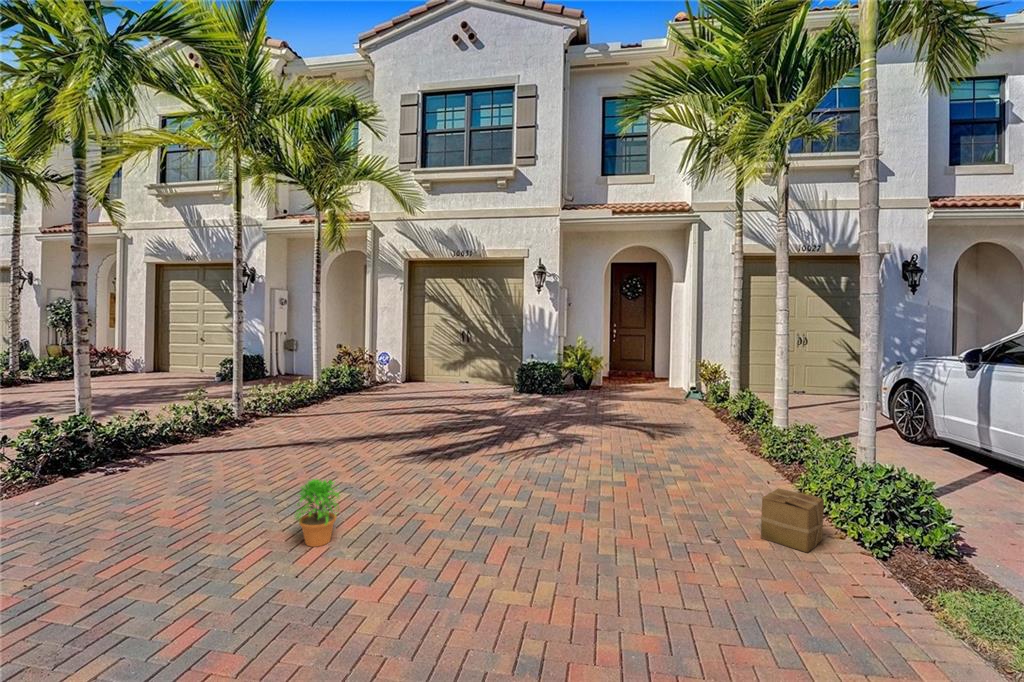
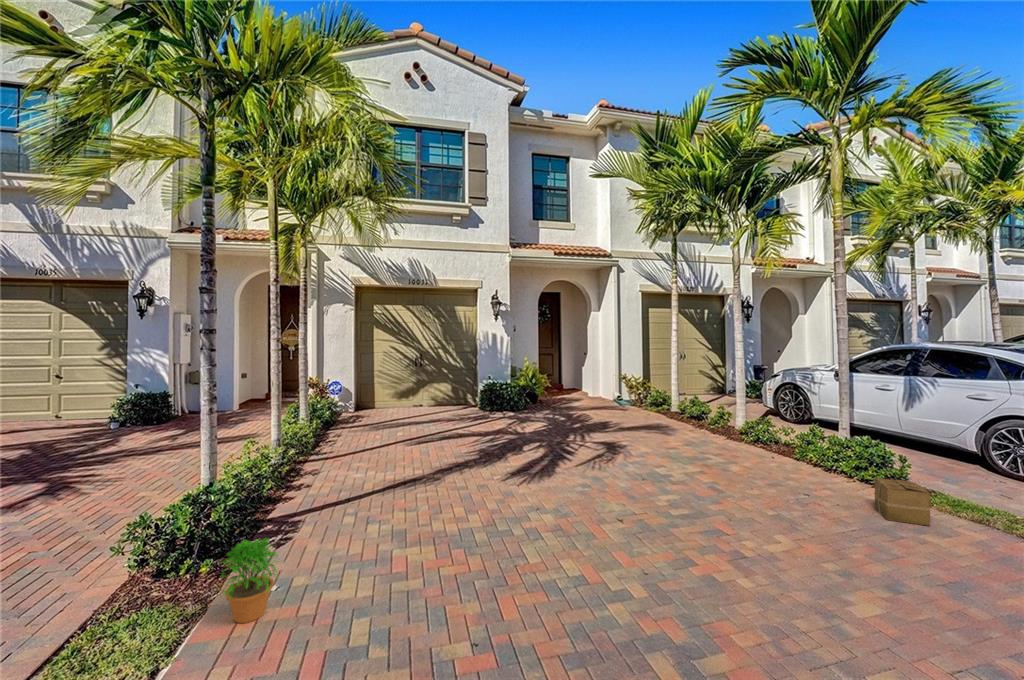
potted plant: present [294,479,339,547] -> present [219,538,278,623]

